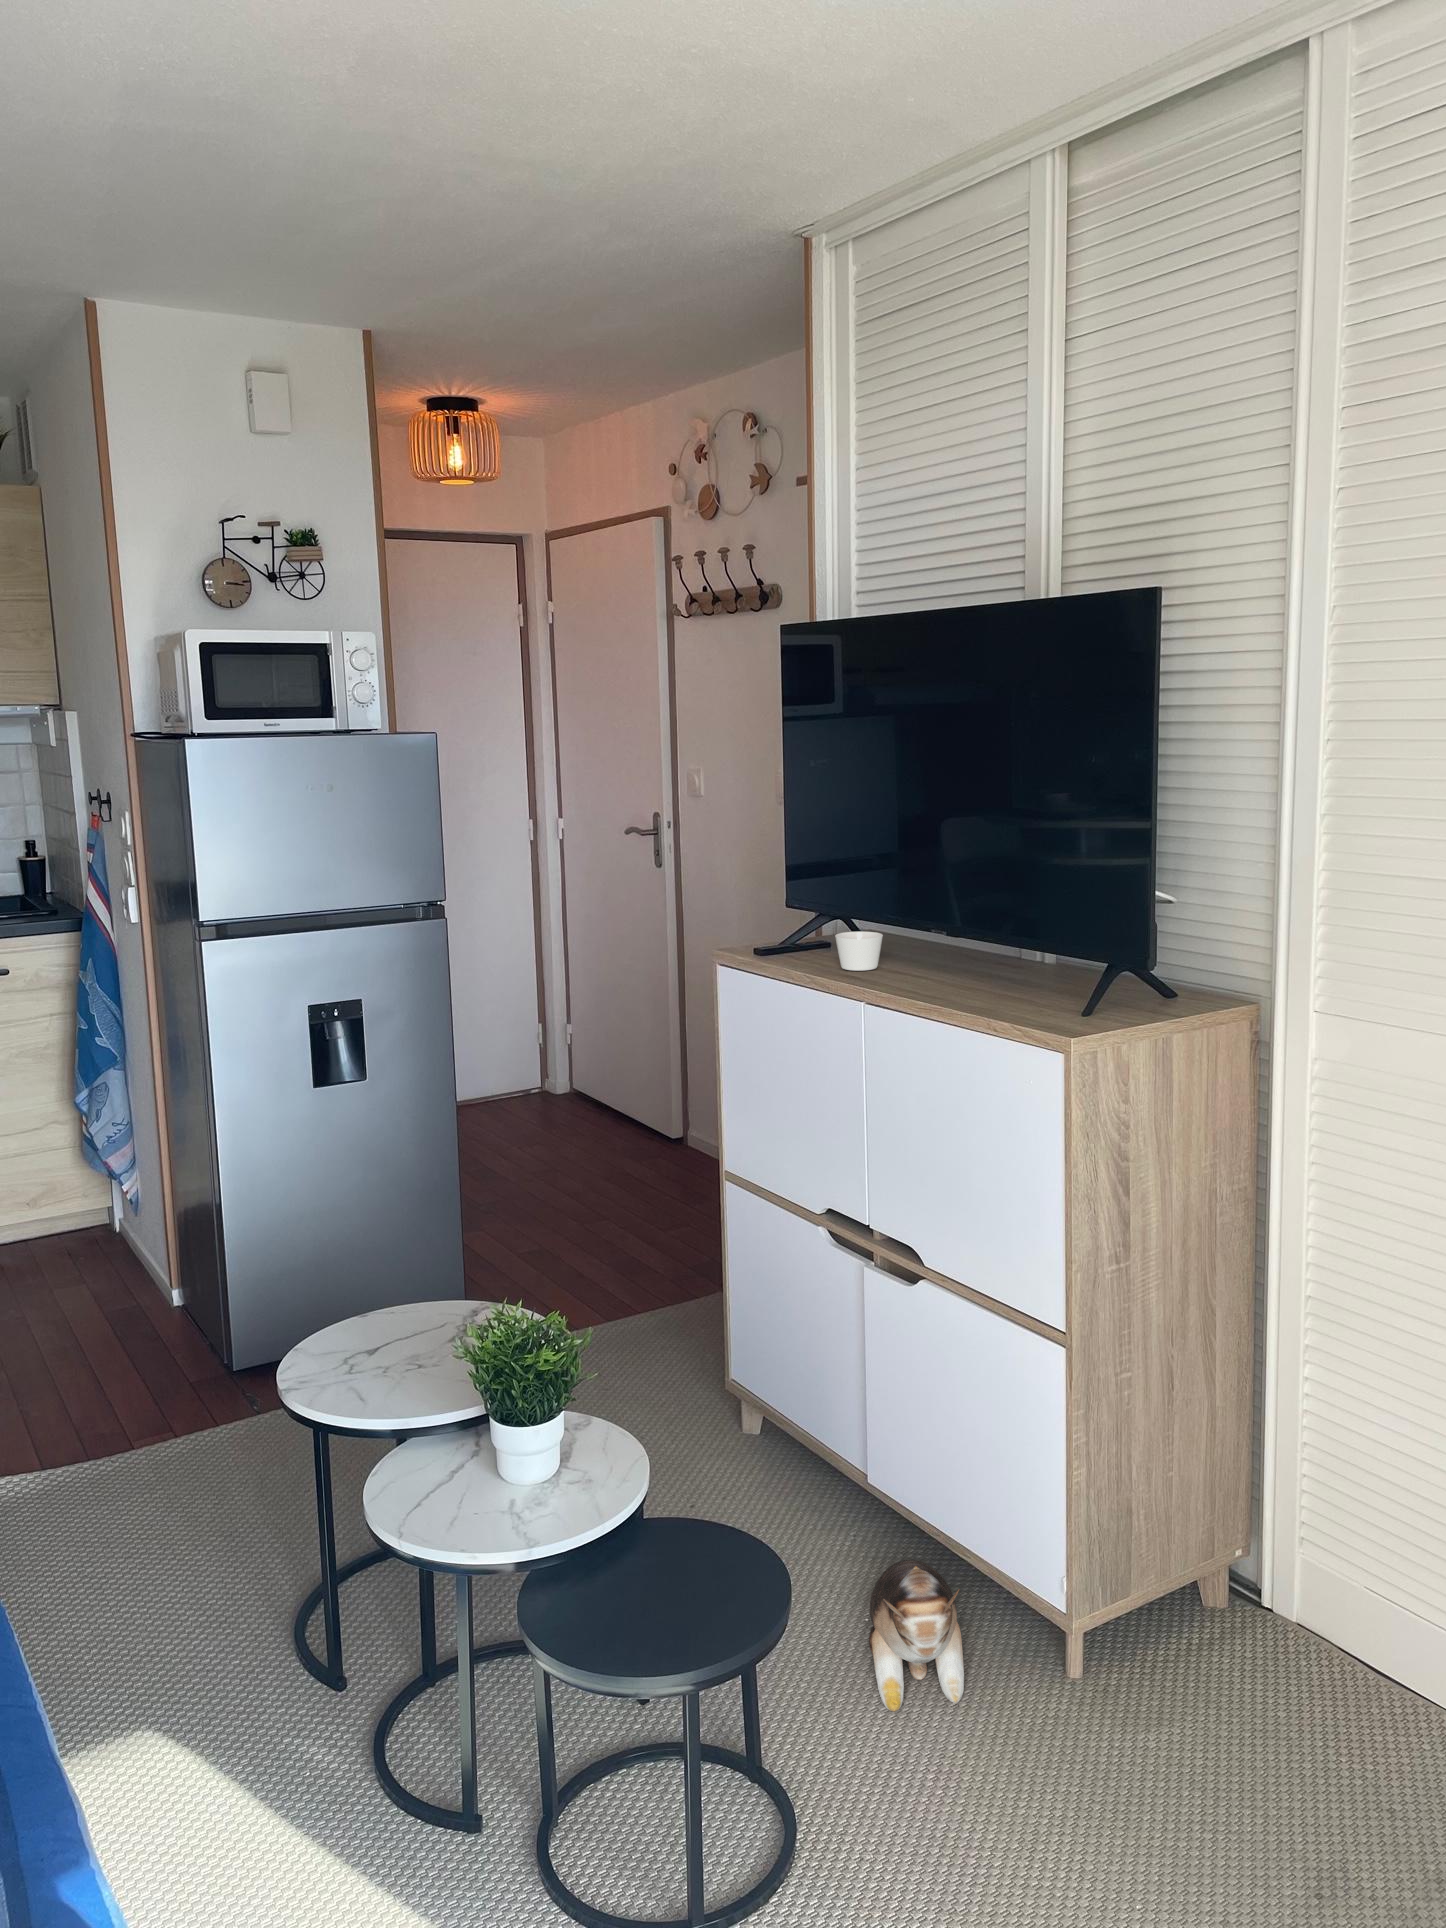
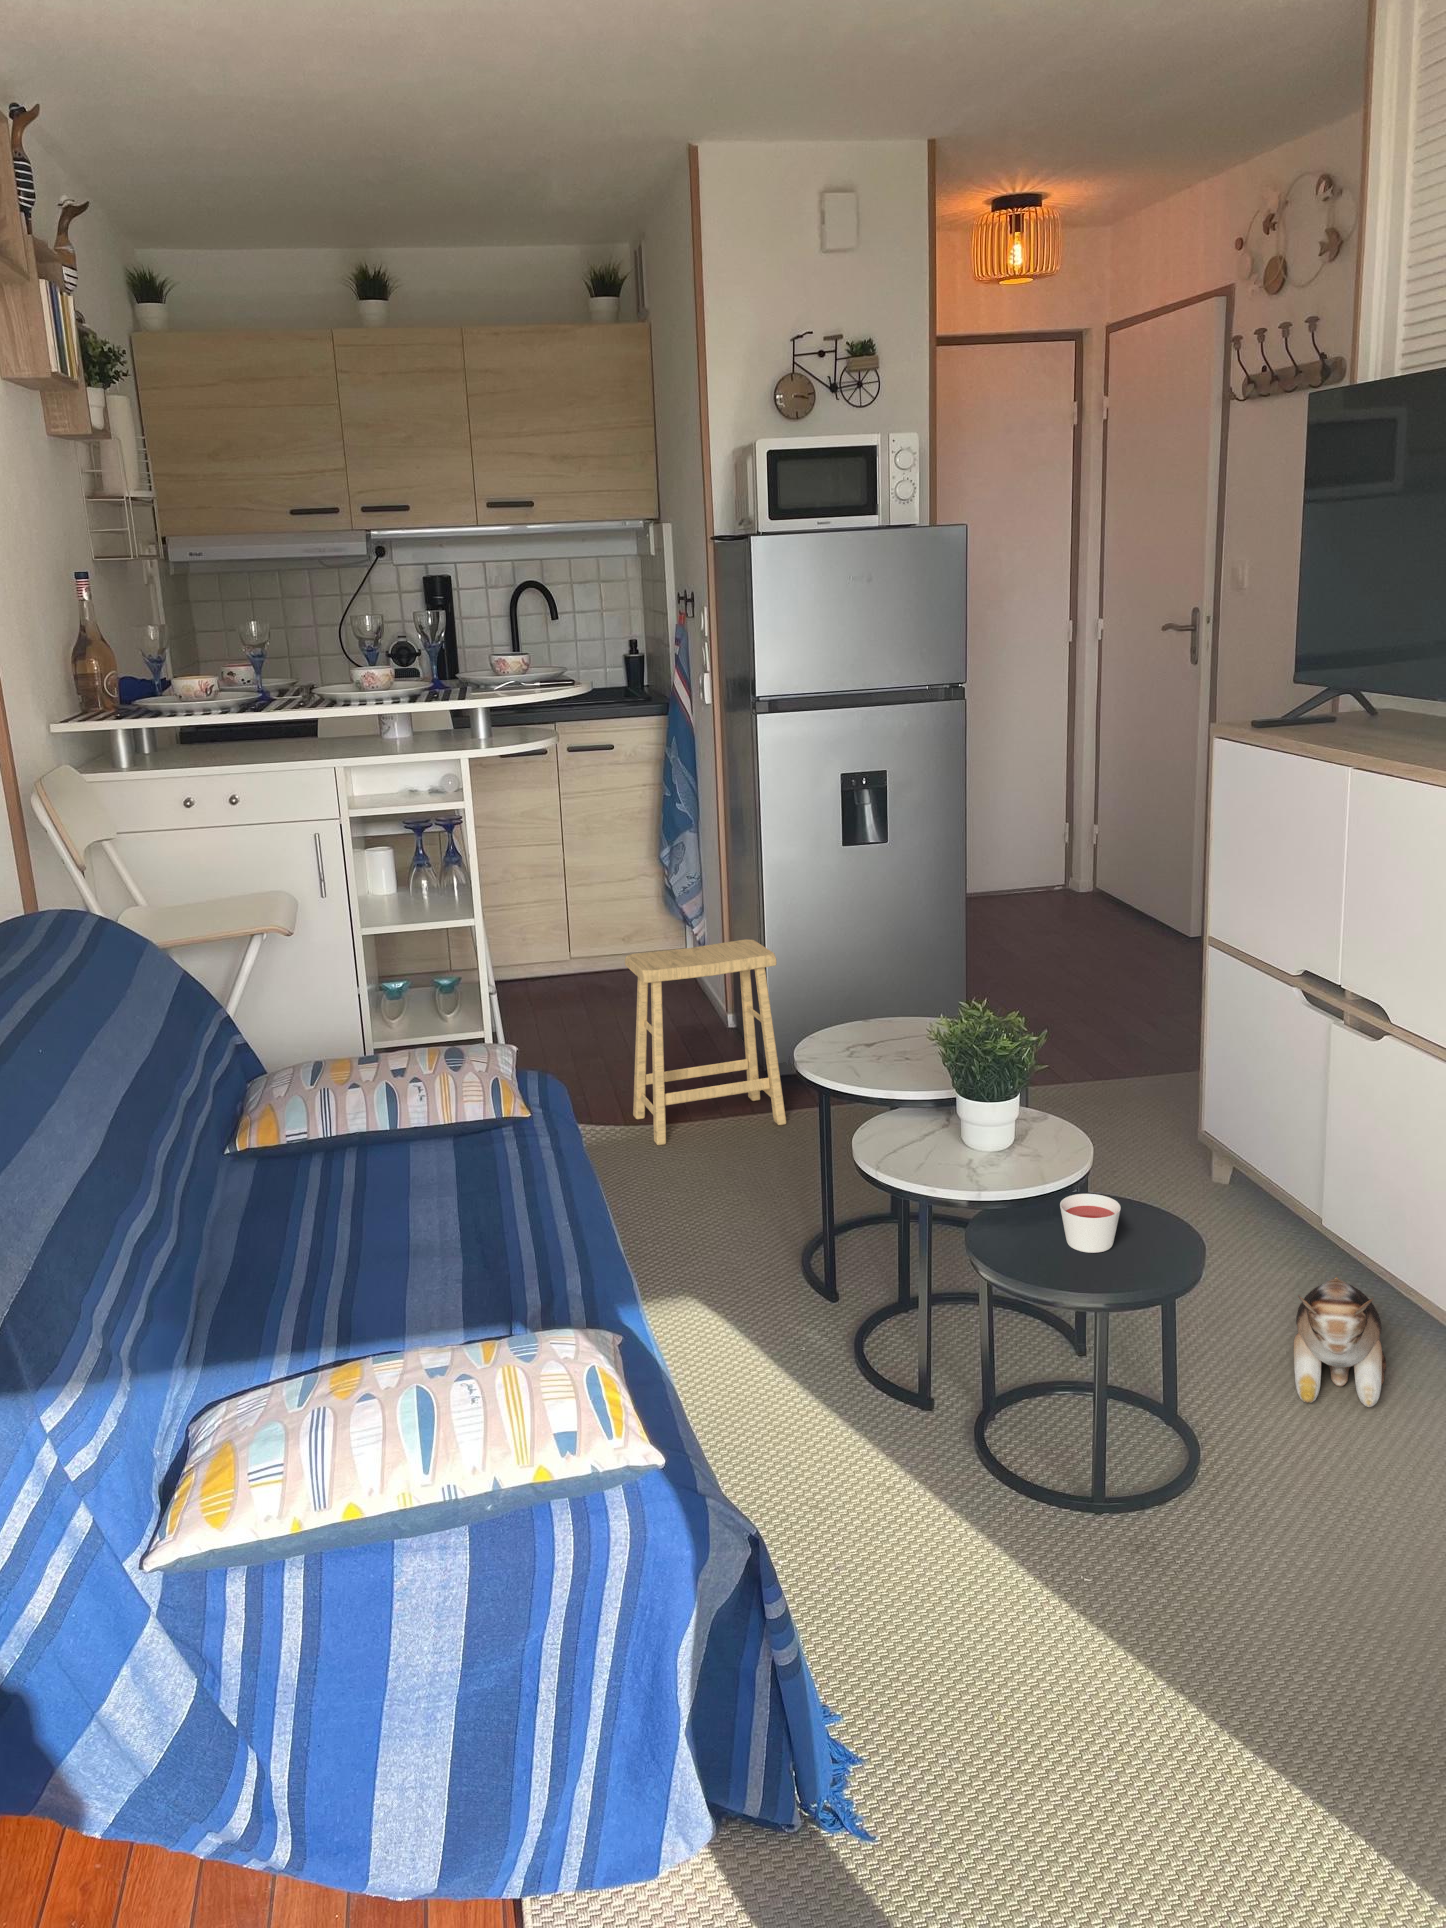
candle: present [835,931,883,971] -> present [1060,1194,1121,1253]
footstool: none [35,1206,253,1482] -> present [625,939,786,1145]

